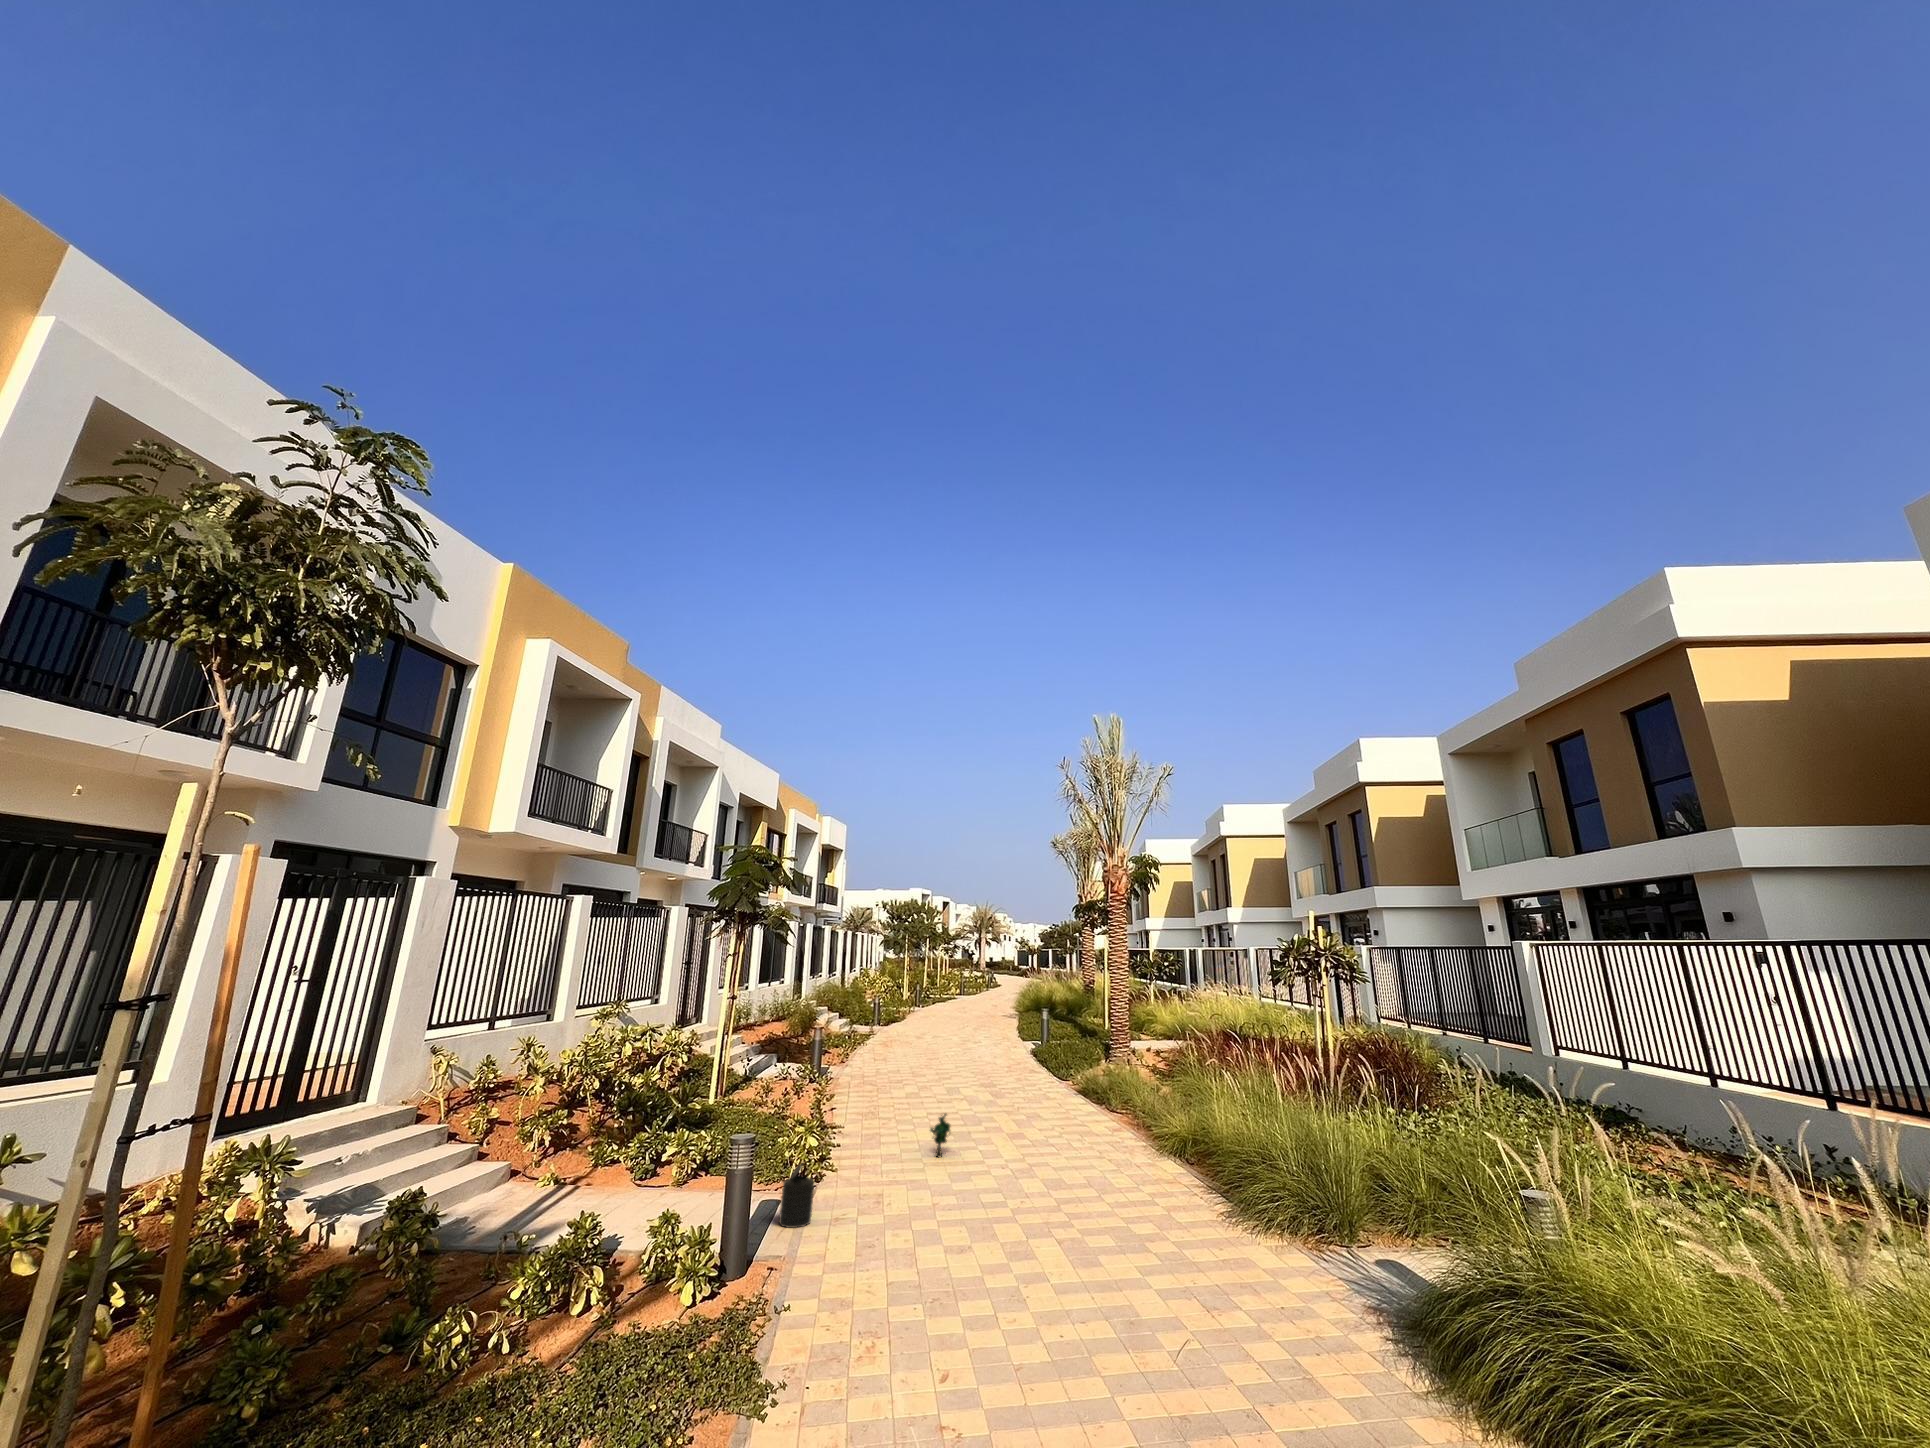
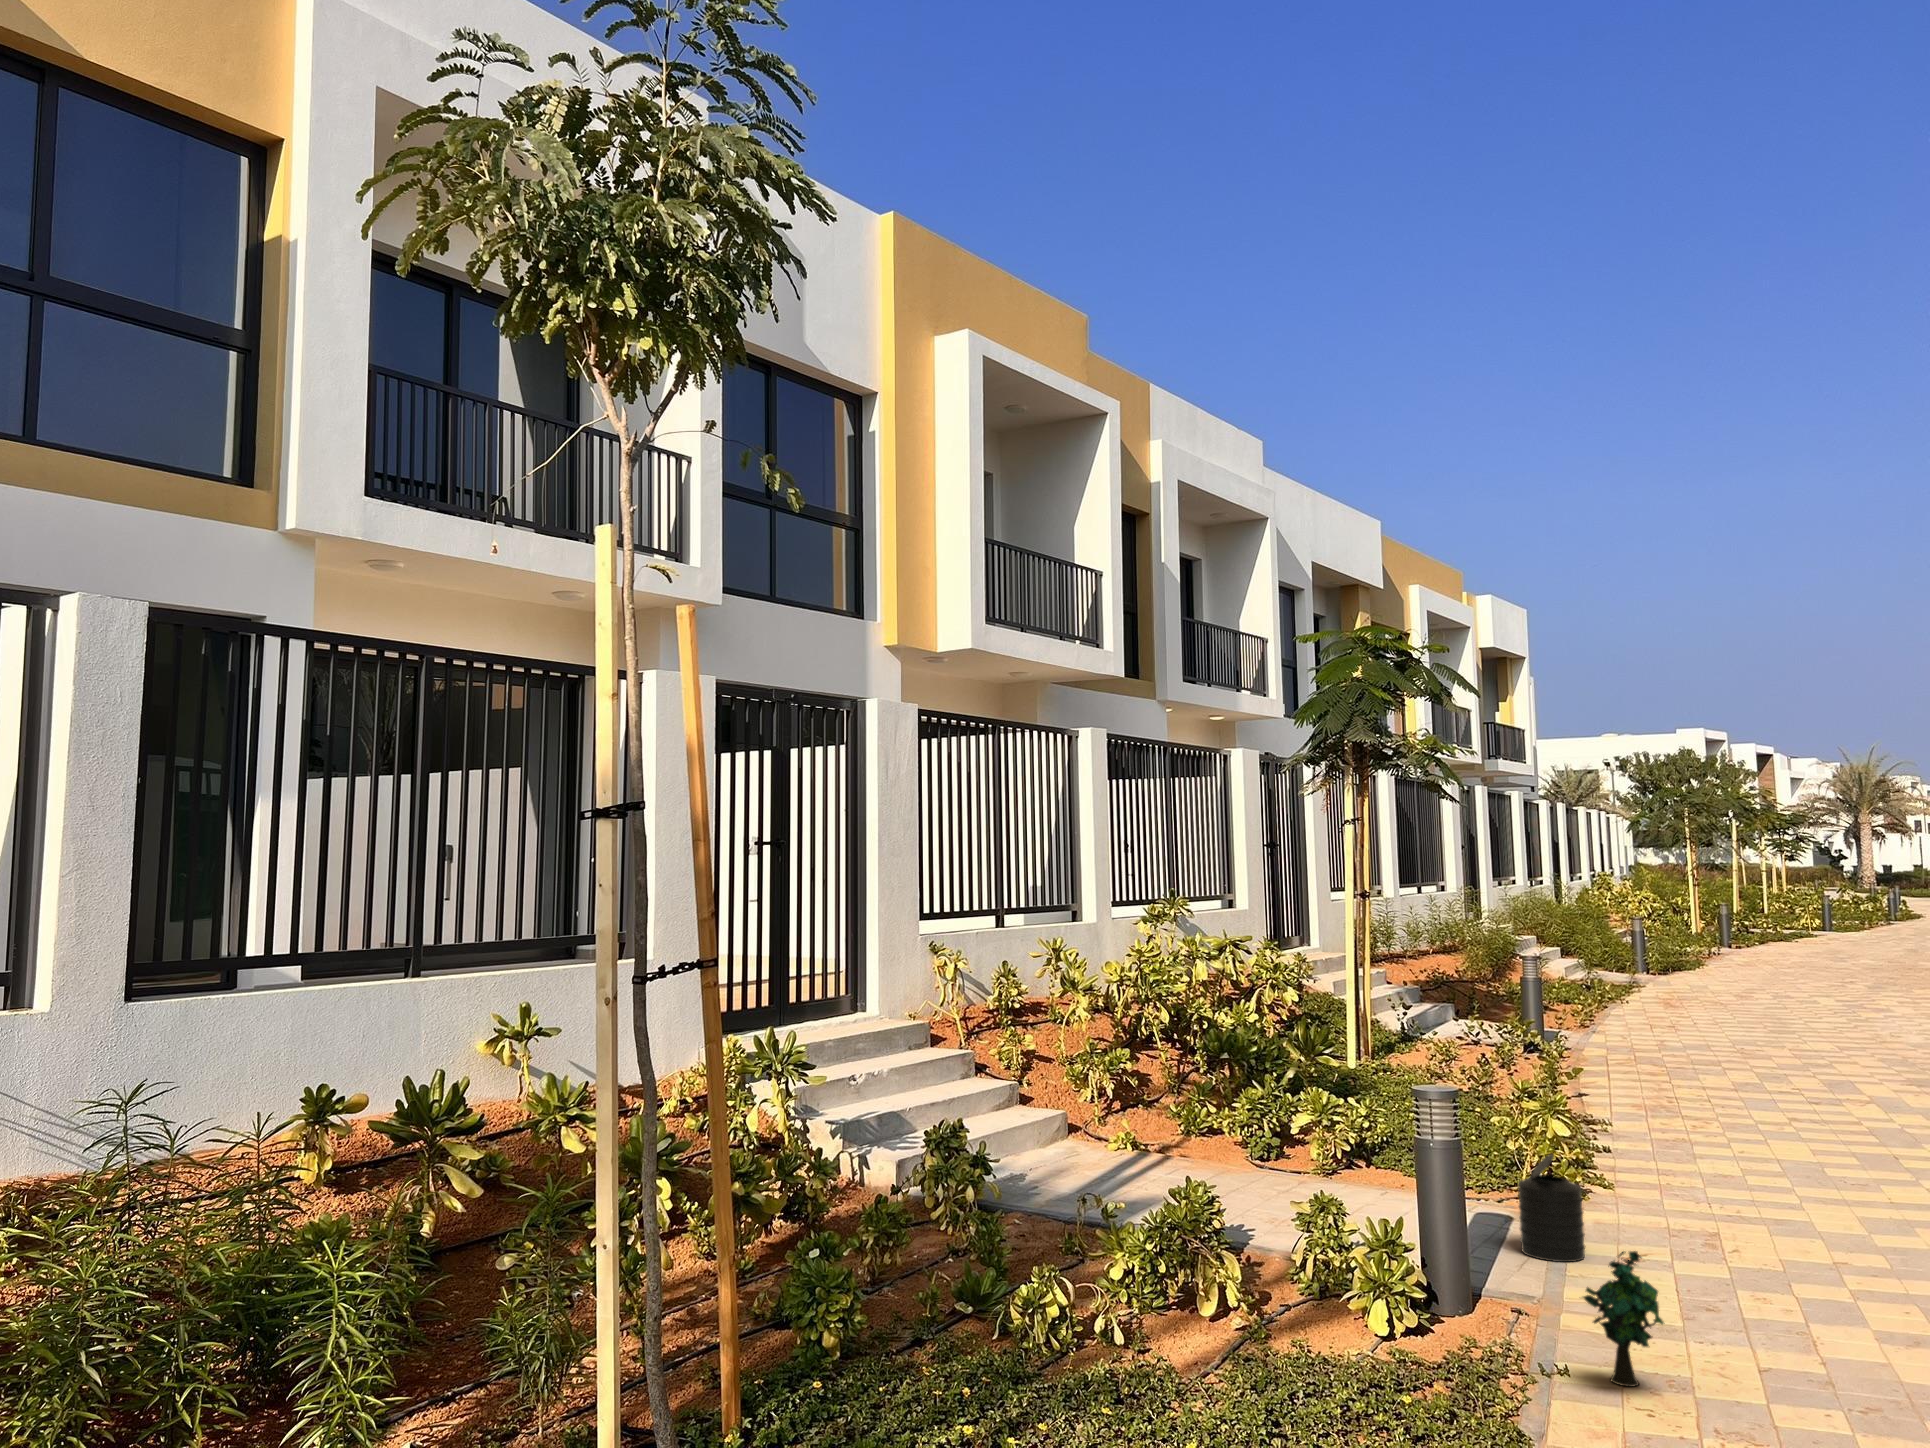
decorative plant: present [930,1114,950,1157] -> present [1583,1251,1665,1387]

